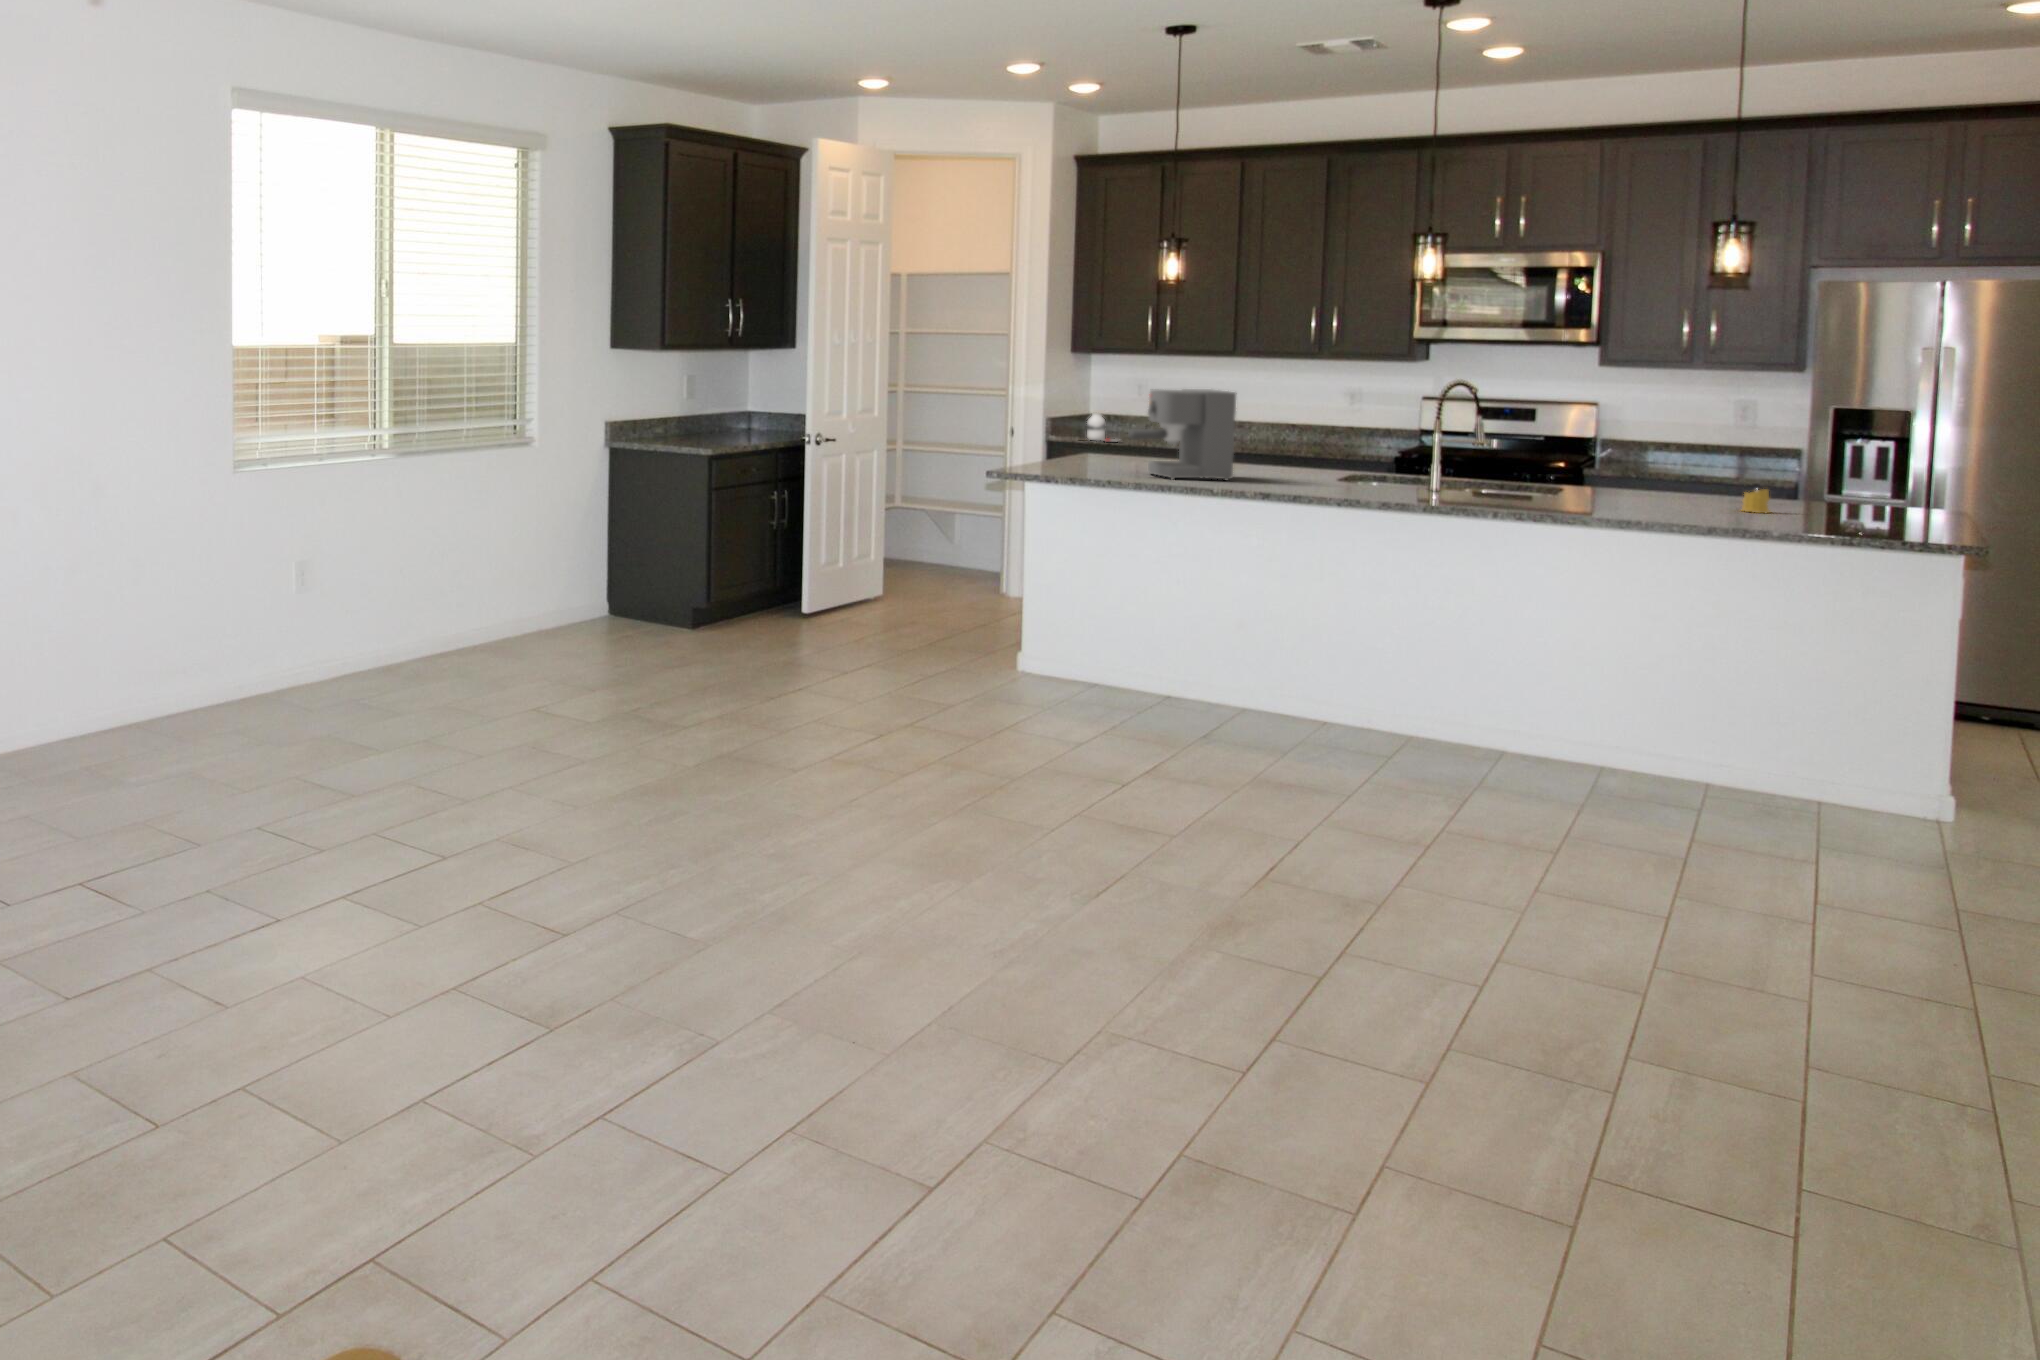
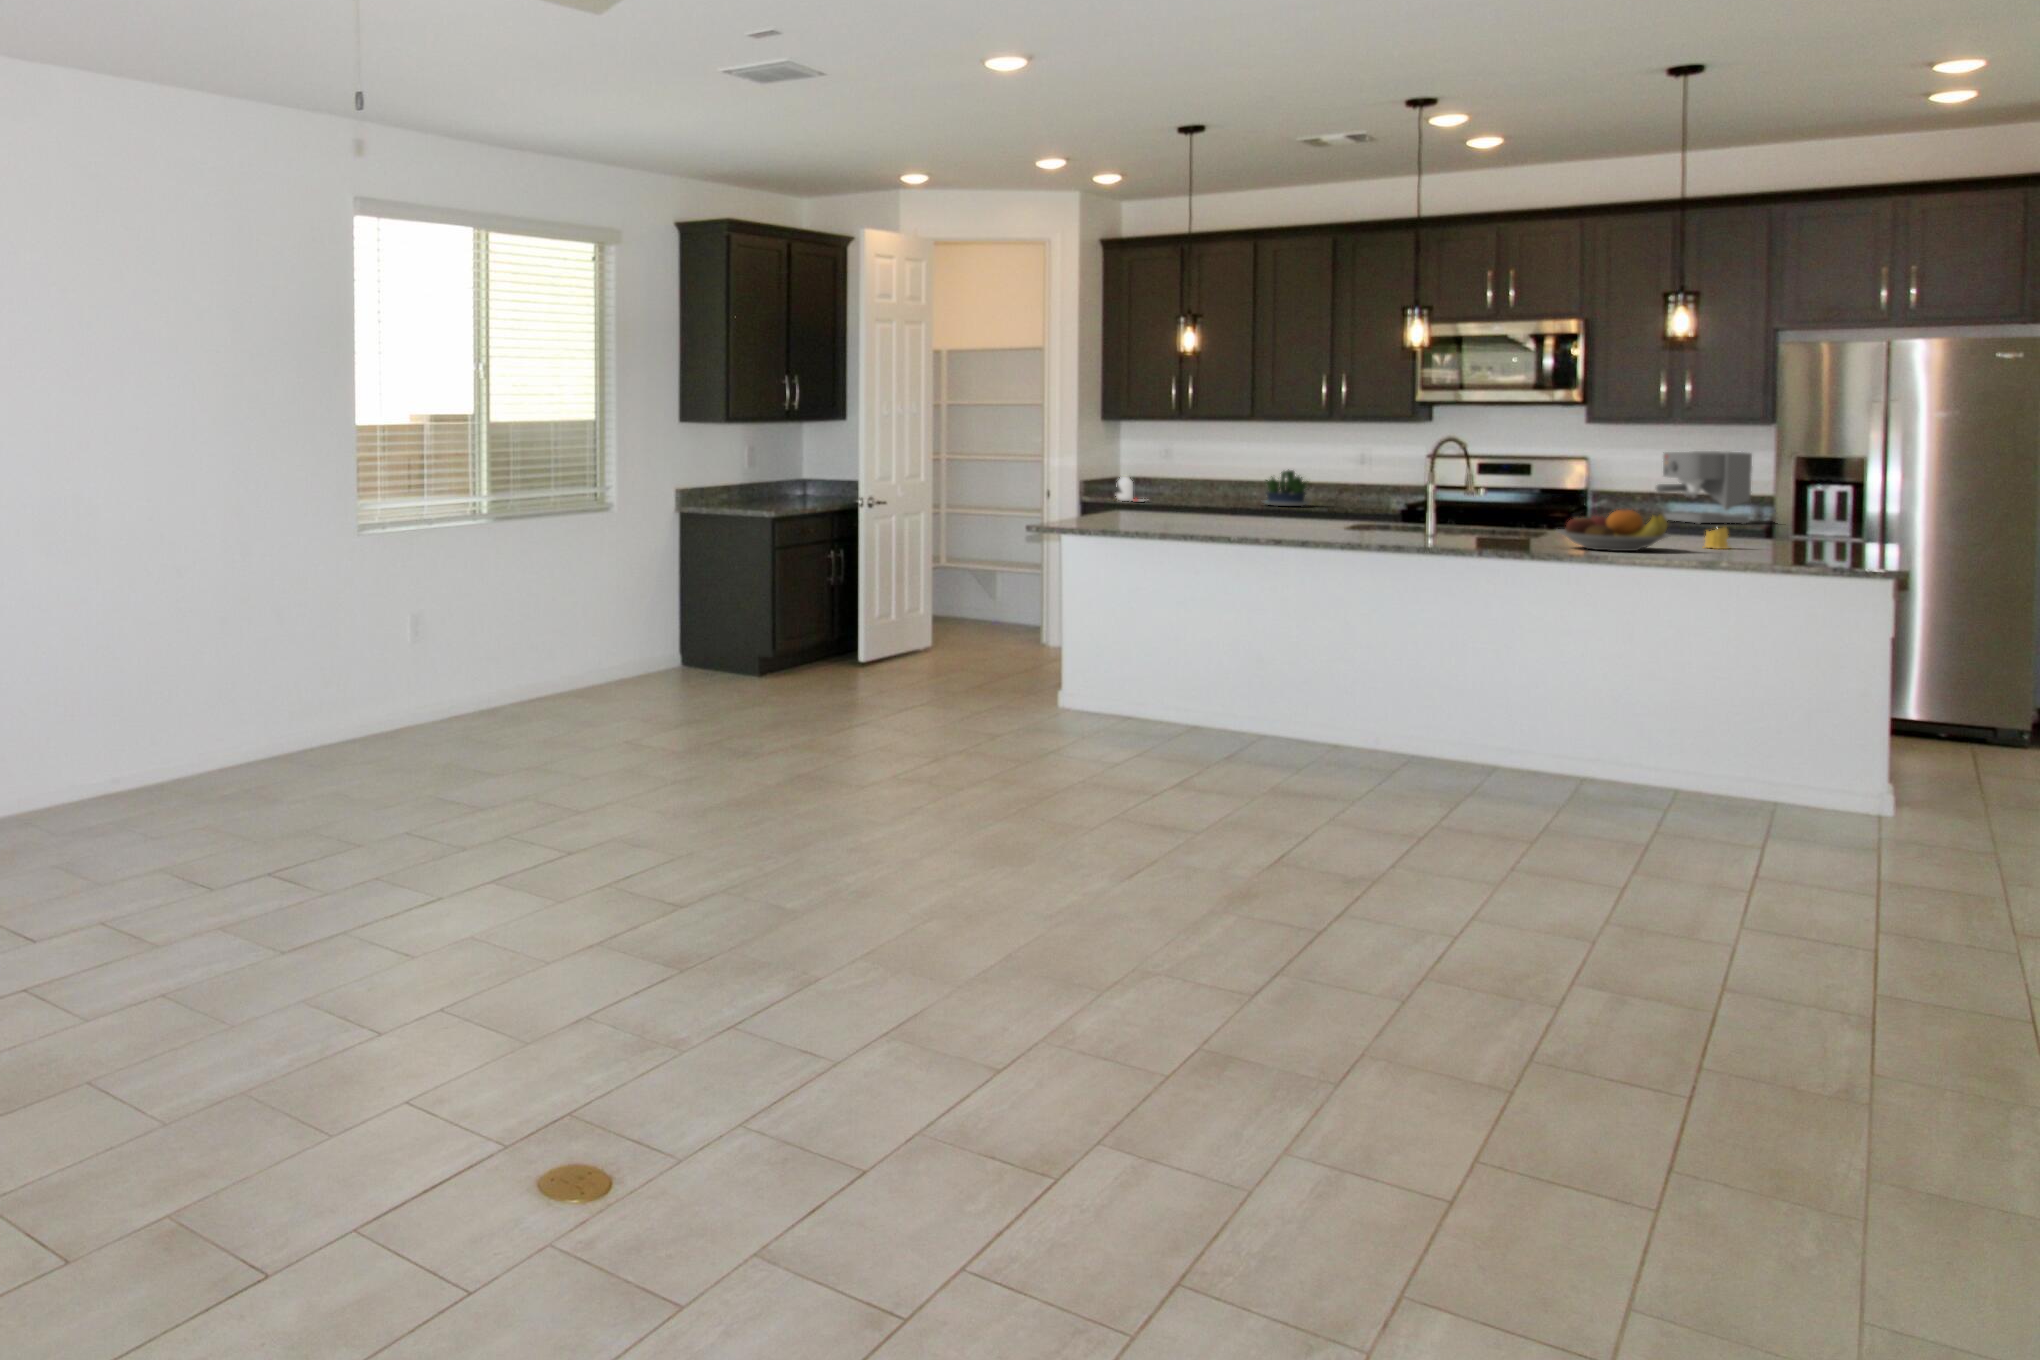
coffee maker: present [1128,389,1237,480] -> present [1656,451,1752,524]
potted plant: none [1243,410,1307,449] -> present [1263,469,1309,506]
fruit bowl: none [1578,468,1709,515] -> present [1557,510,1670,551]

